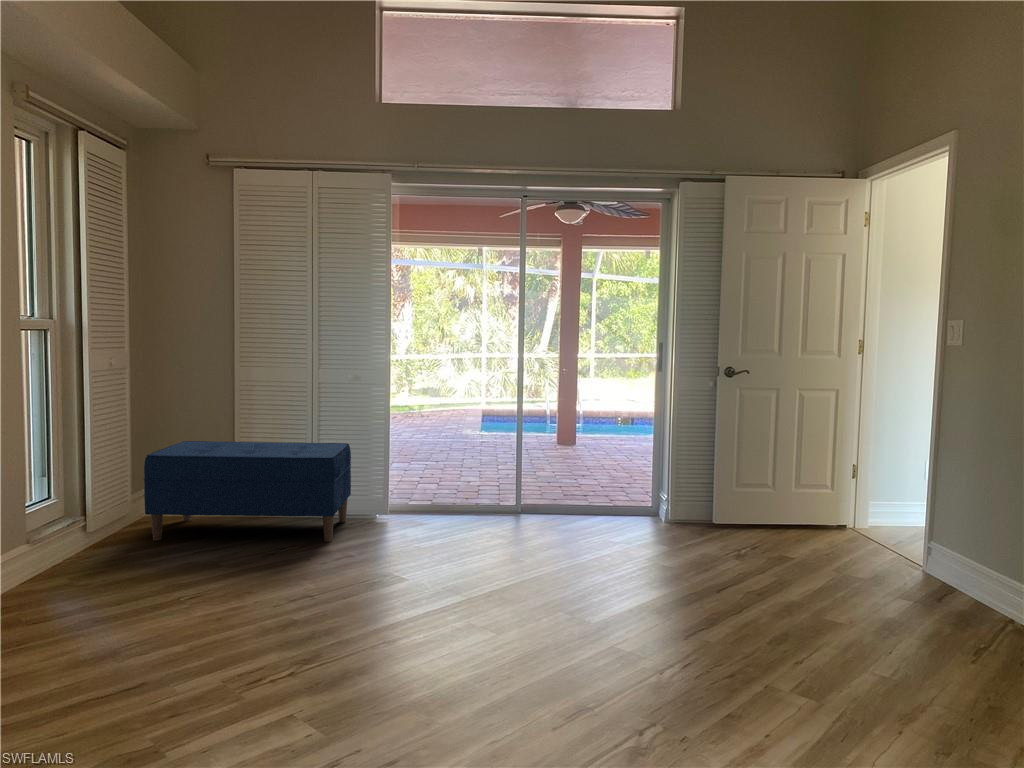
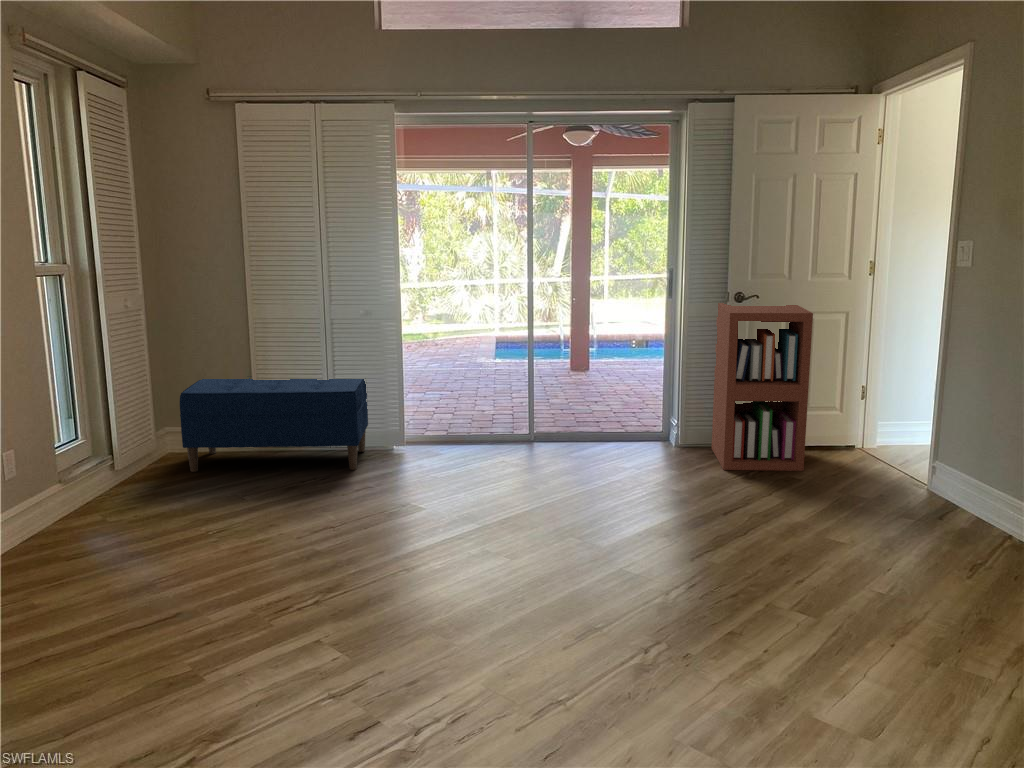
bookshelf: none [702,378,815,553] -> present [712,303,813,471]

